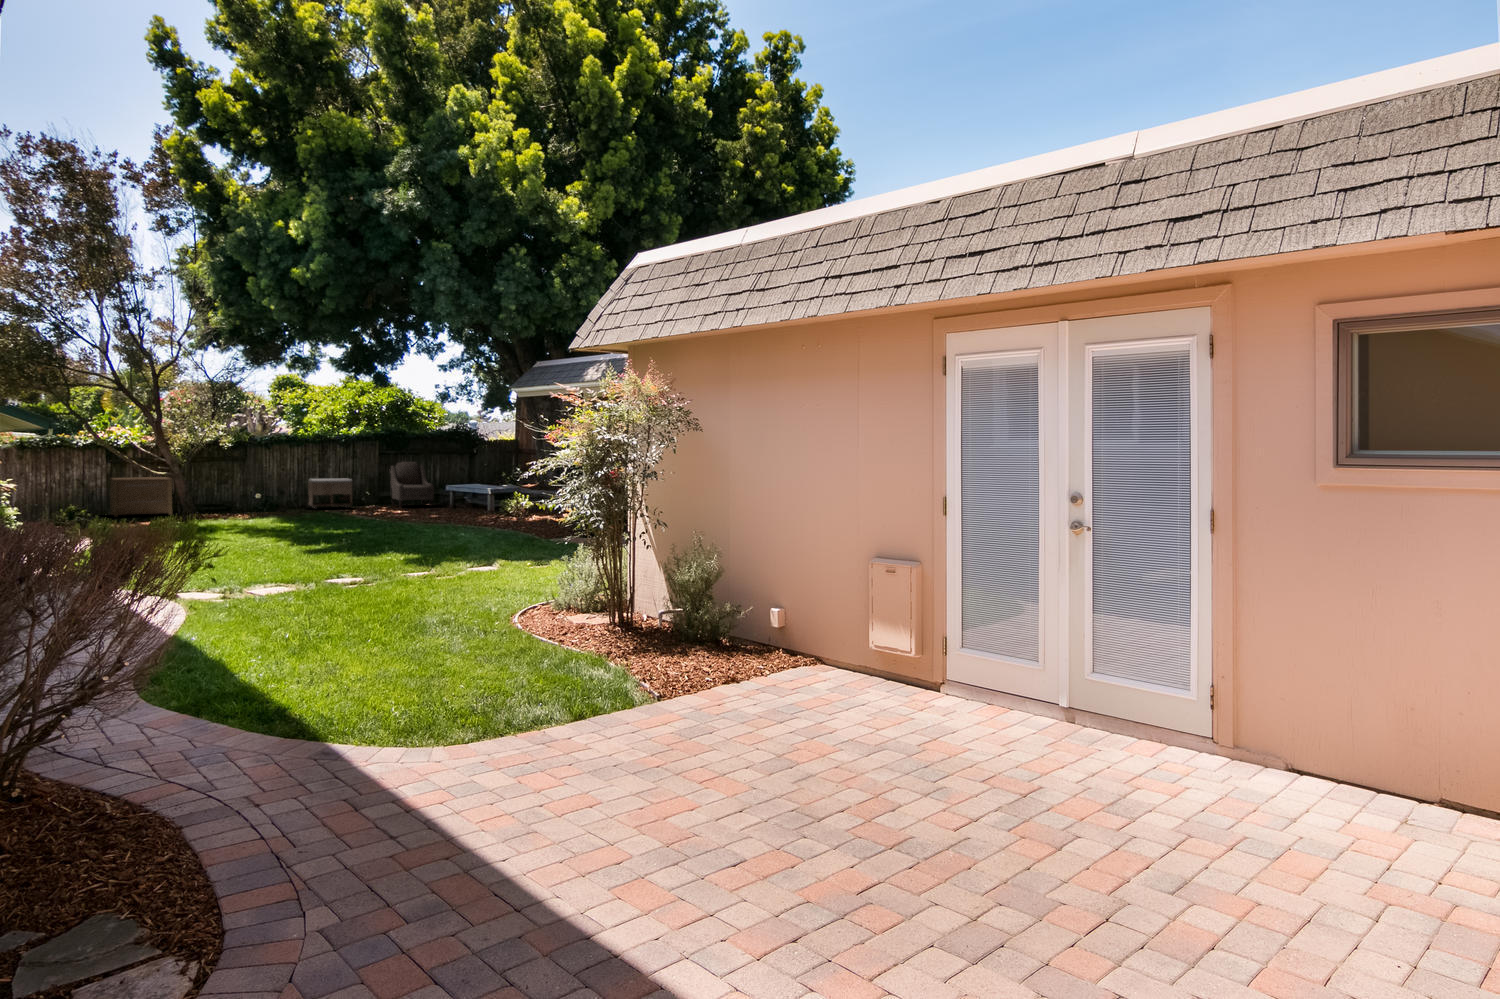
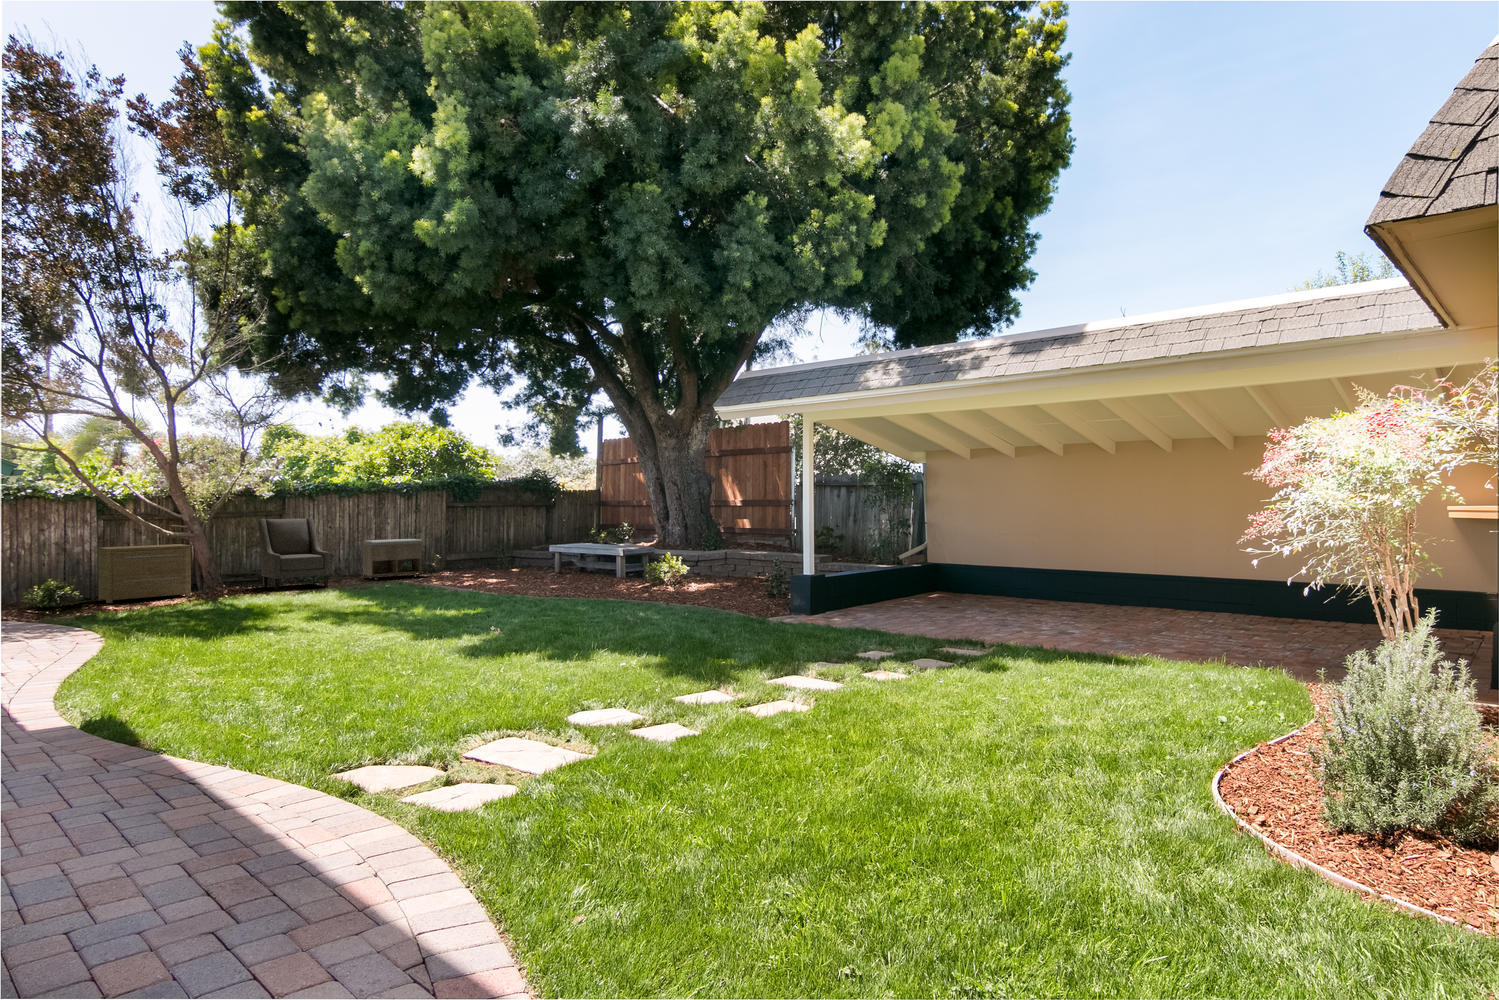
chair: present [390,462,434,507] -> present [258,518,330,590]

